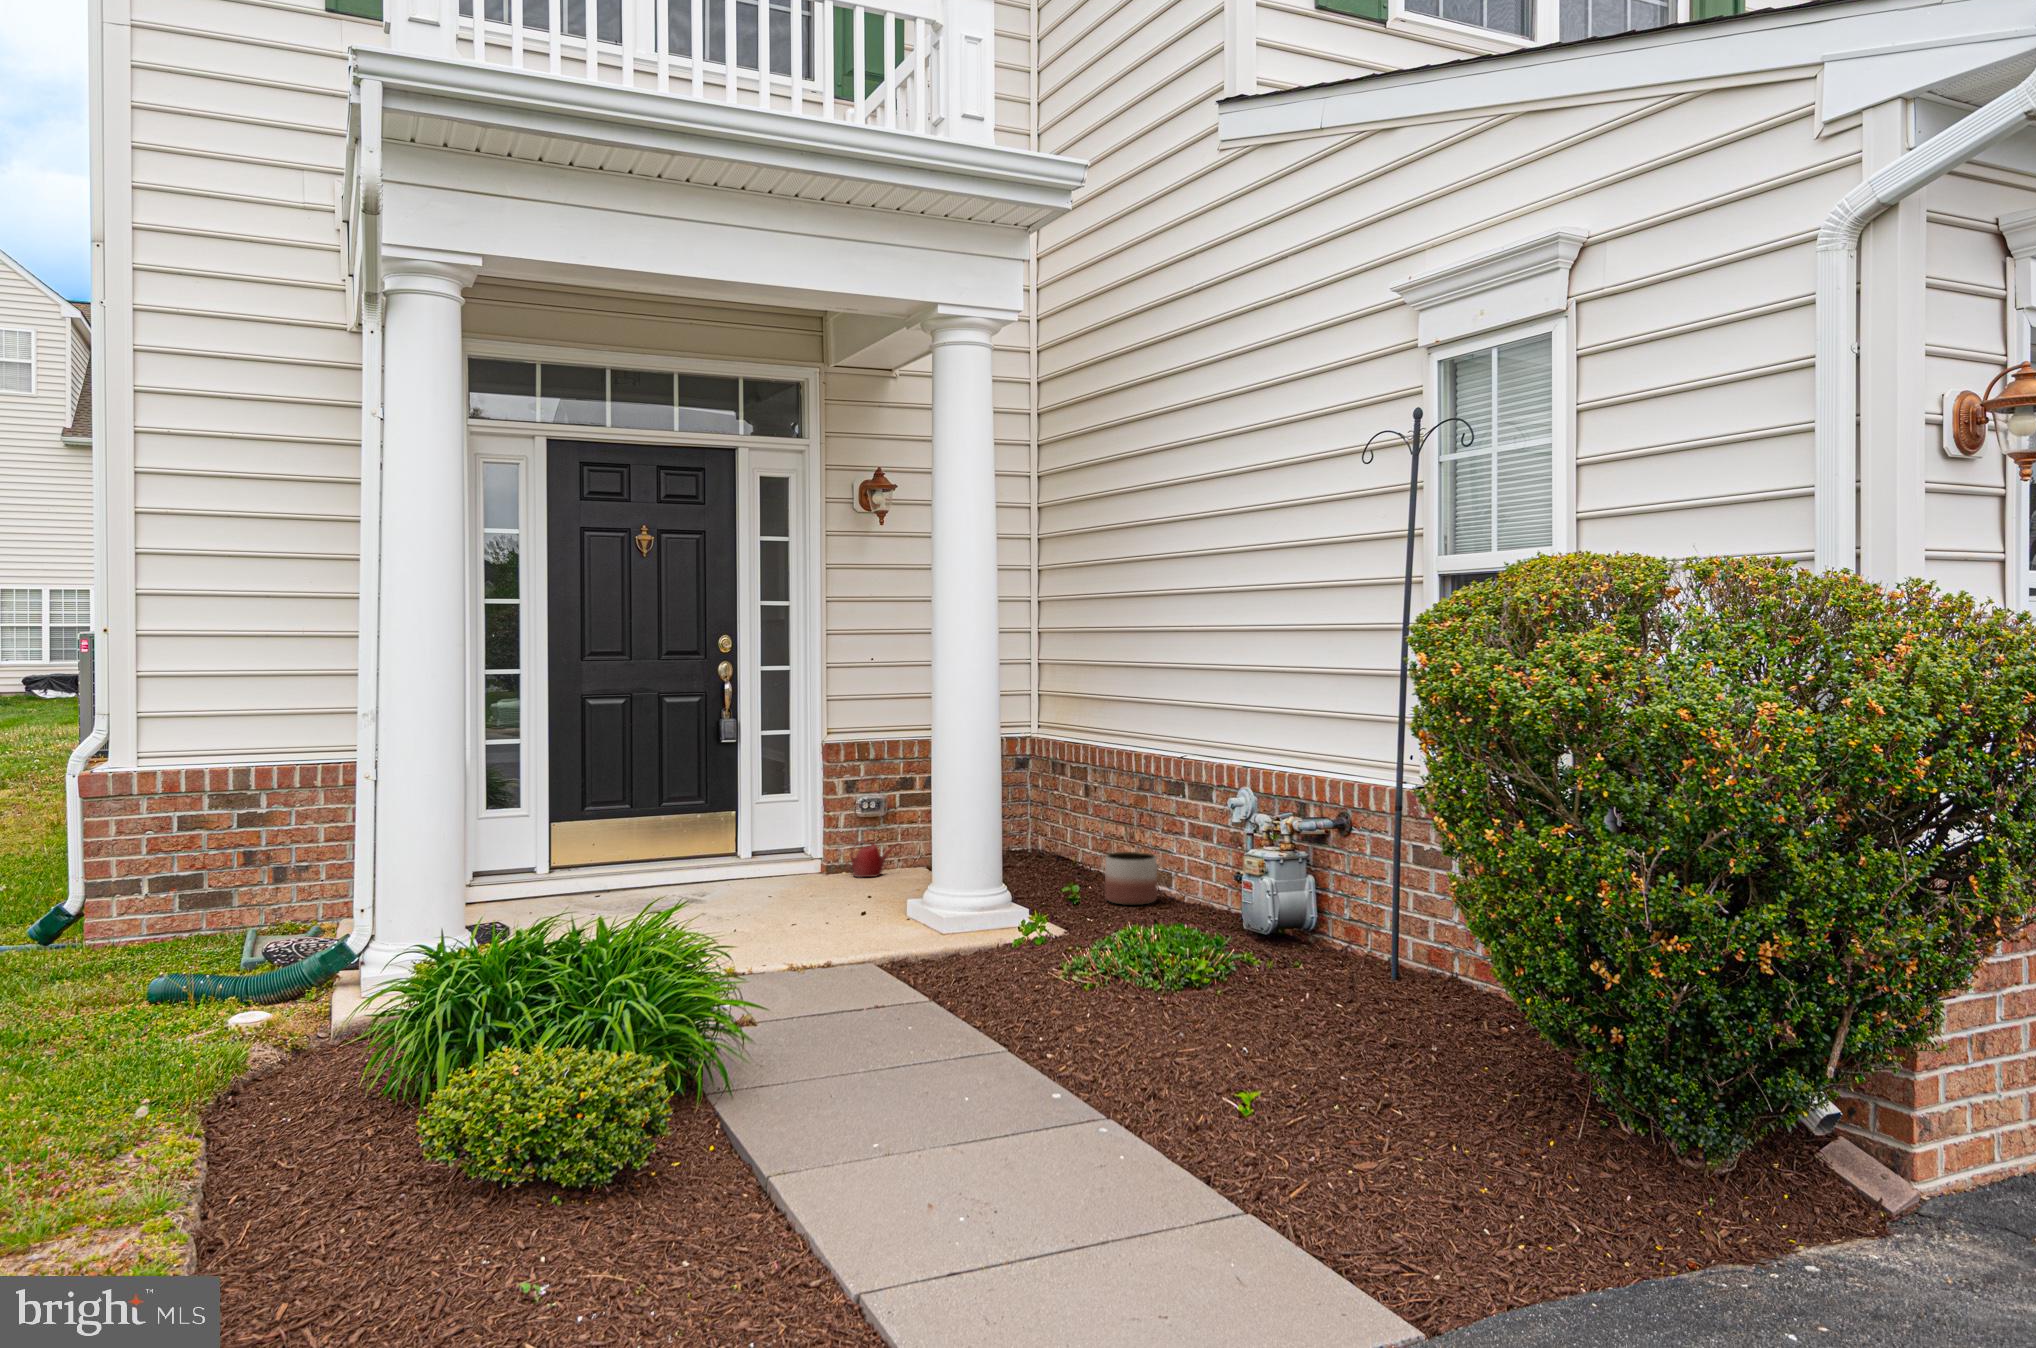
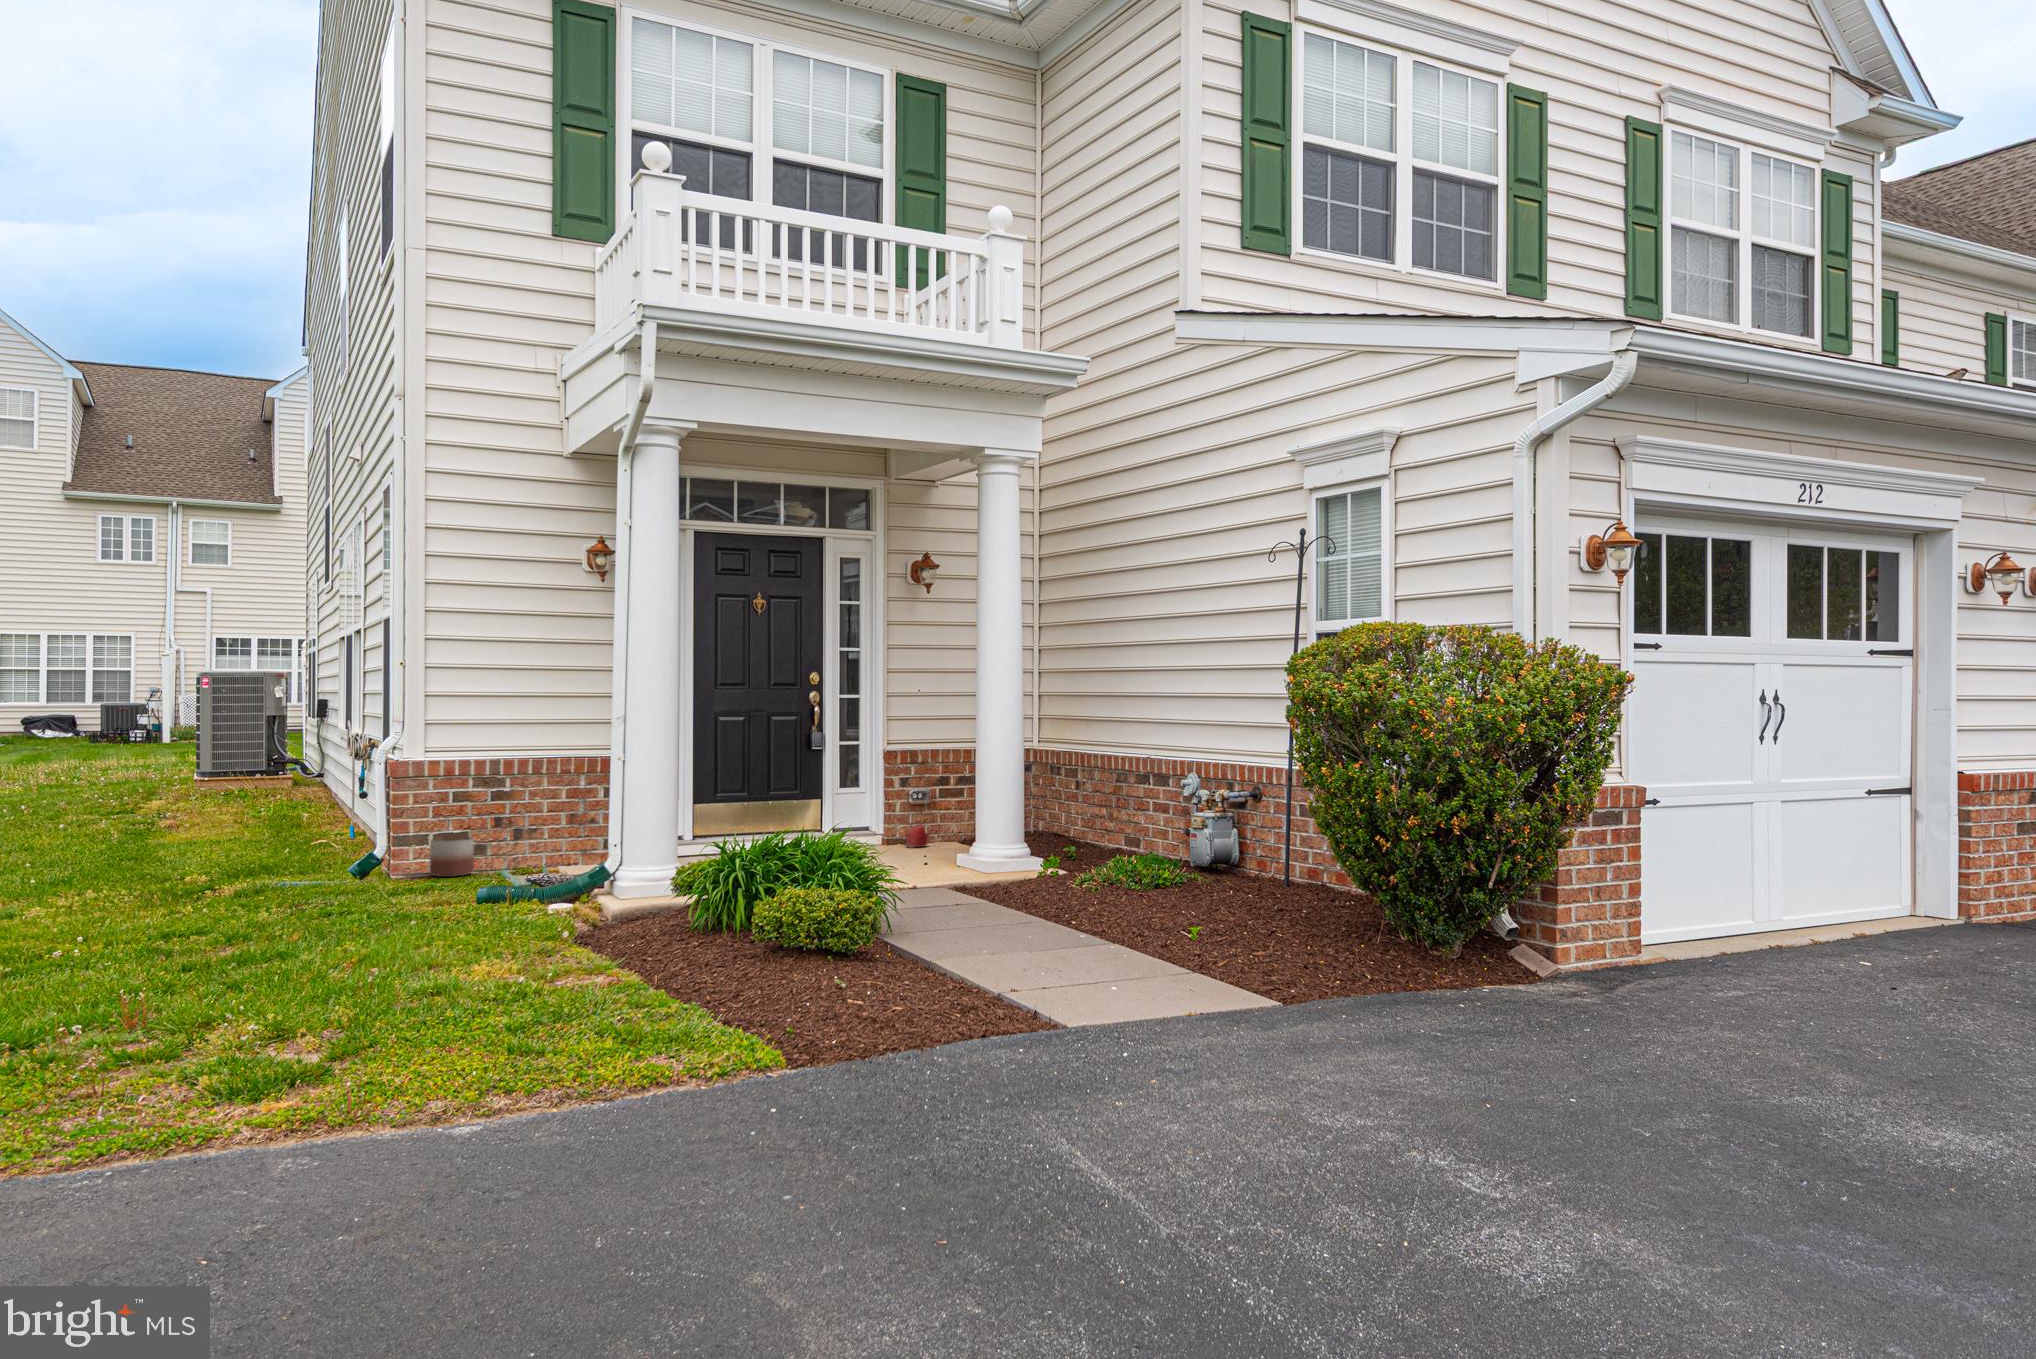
planter: present [1105,852,1157,905] -> present [429,837,474,877]

